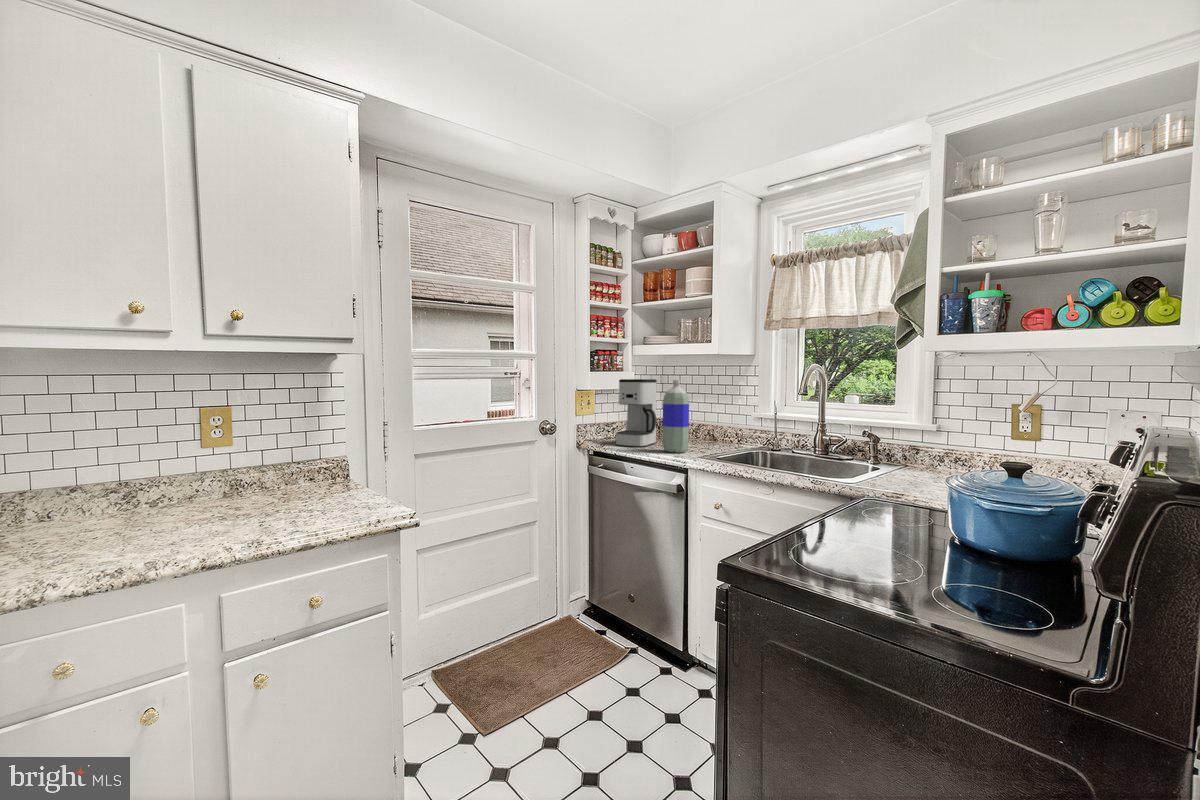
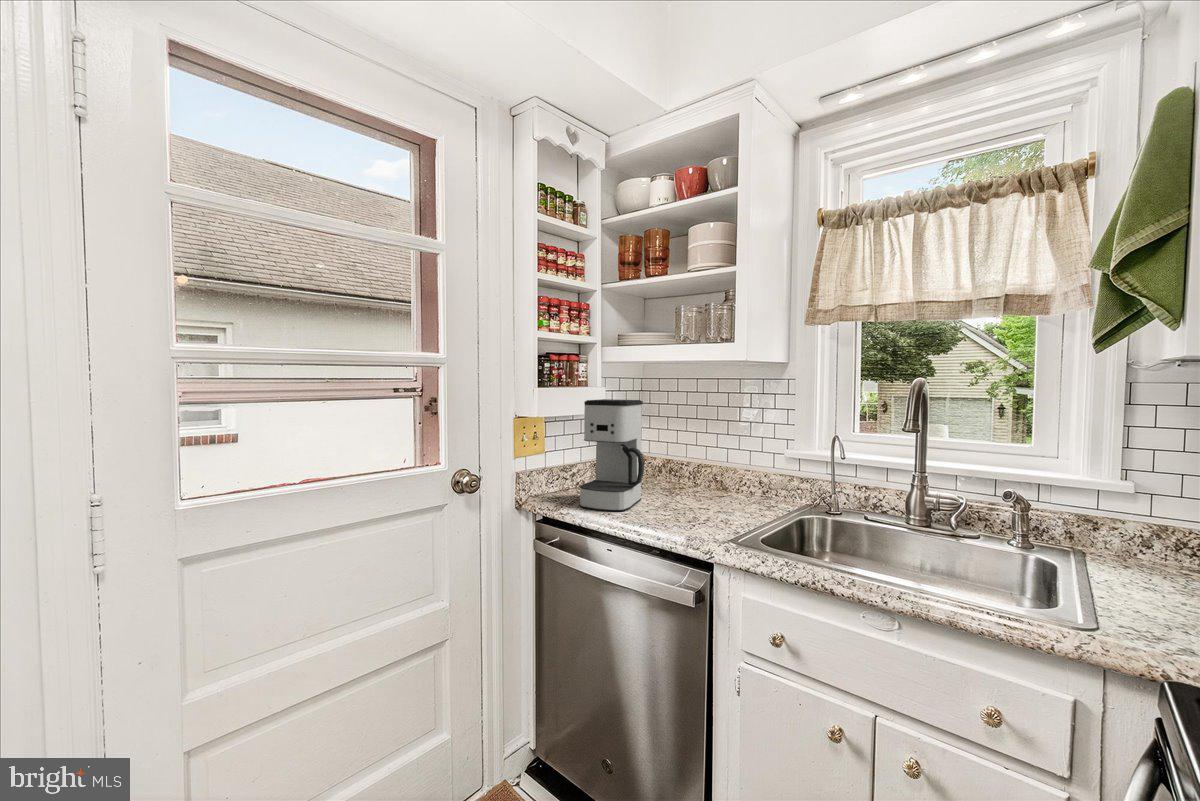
bottle: present [663,380,689,453] -> none [660,404,705,527]

